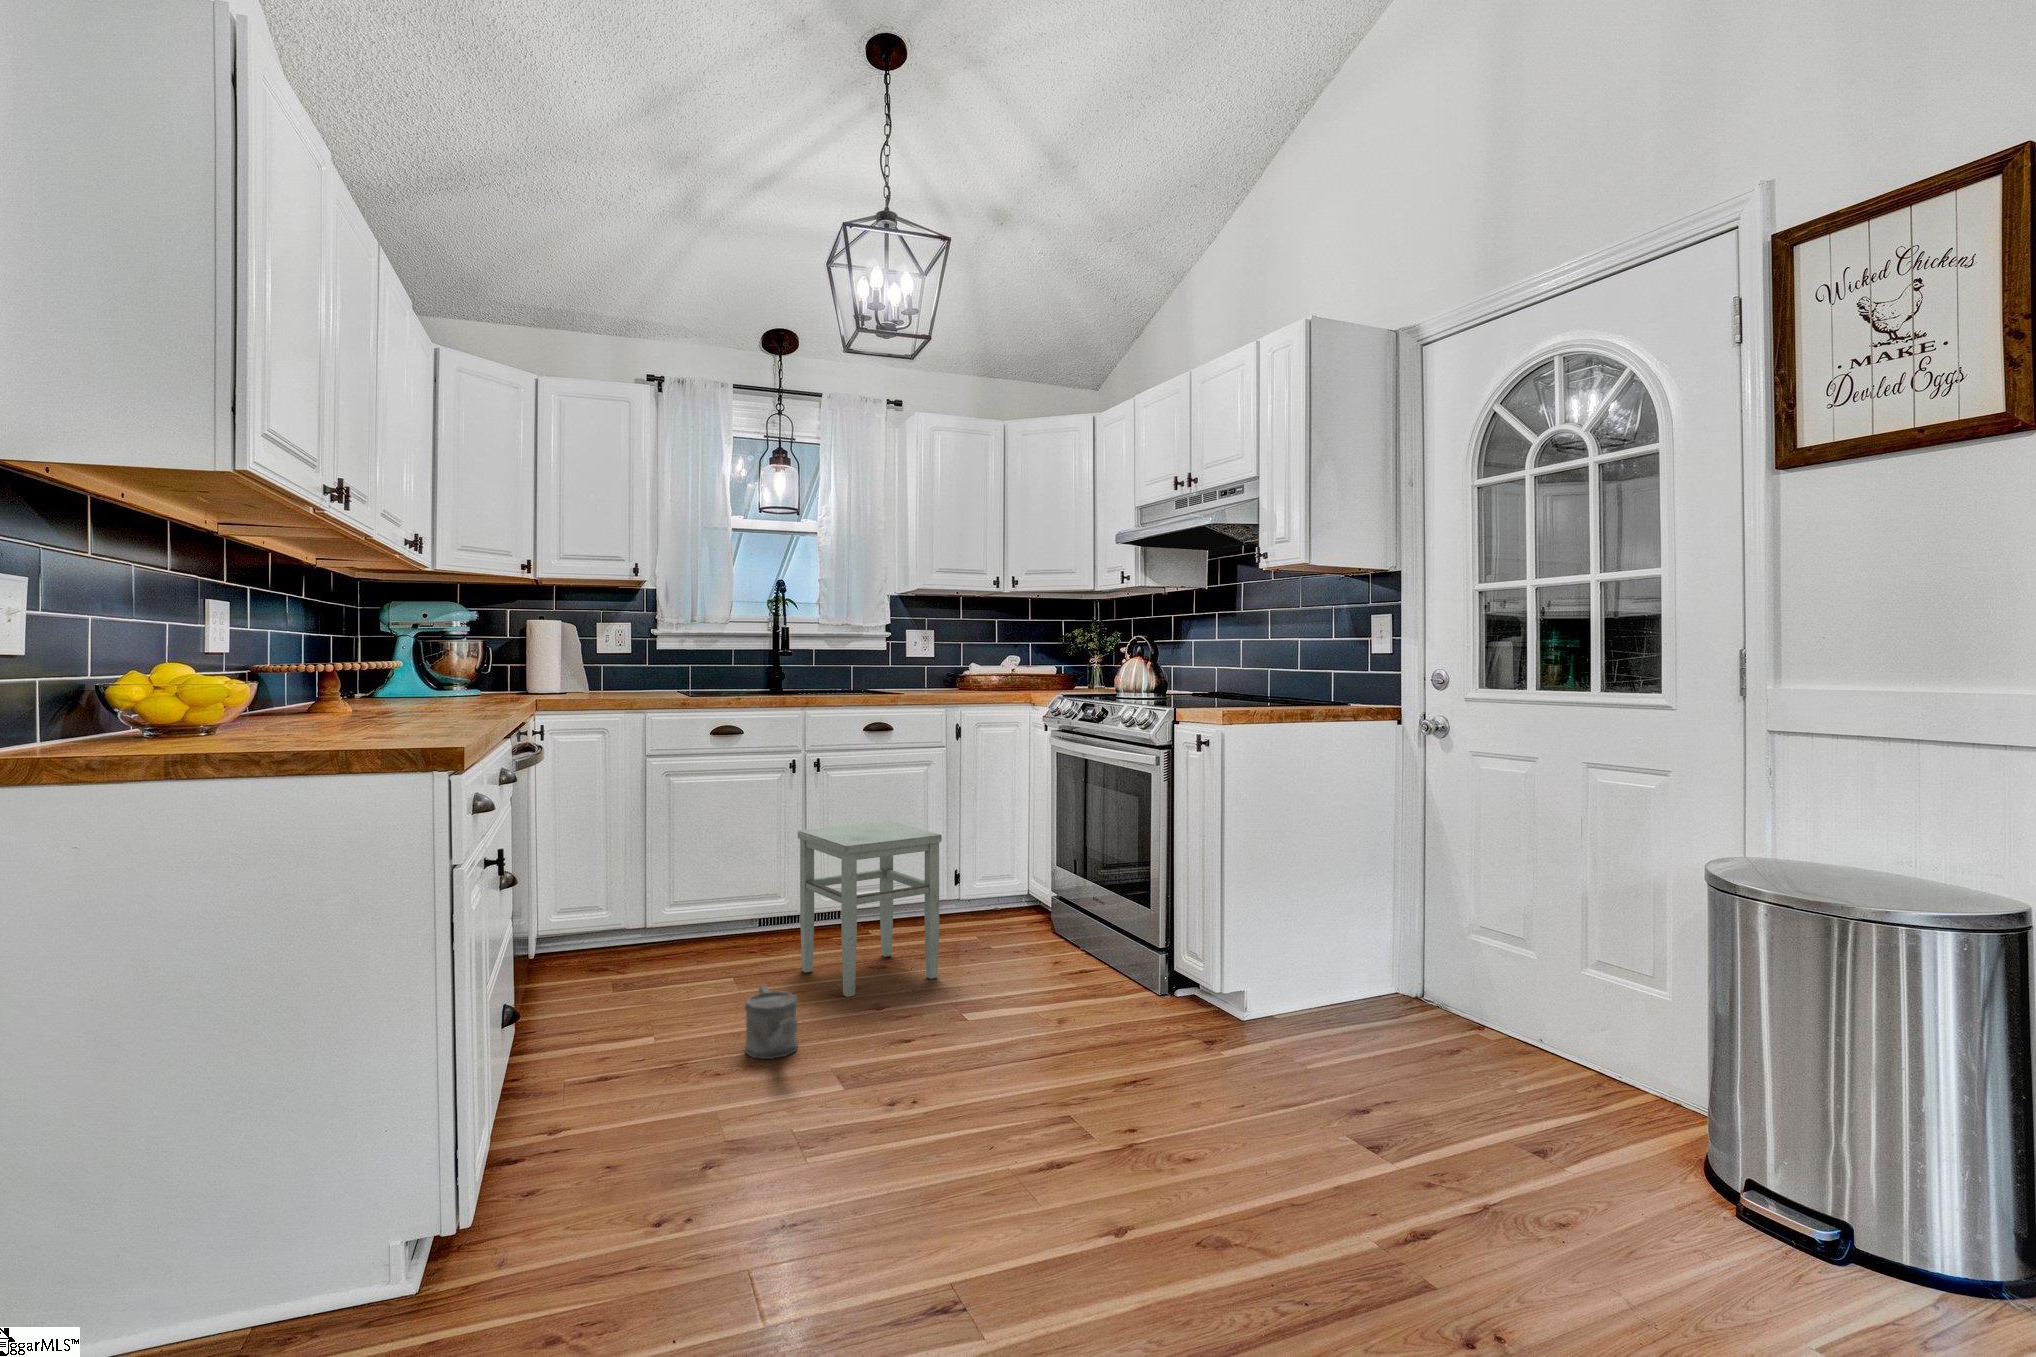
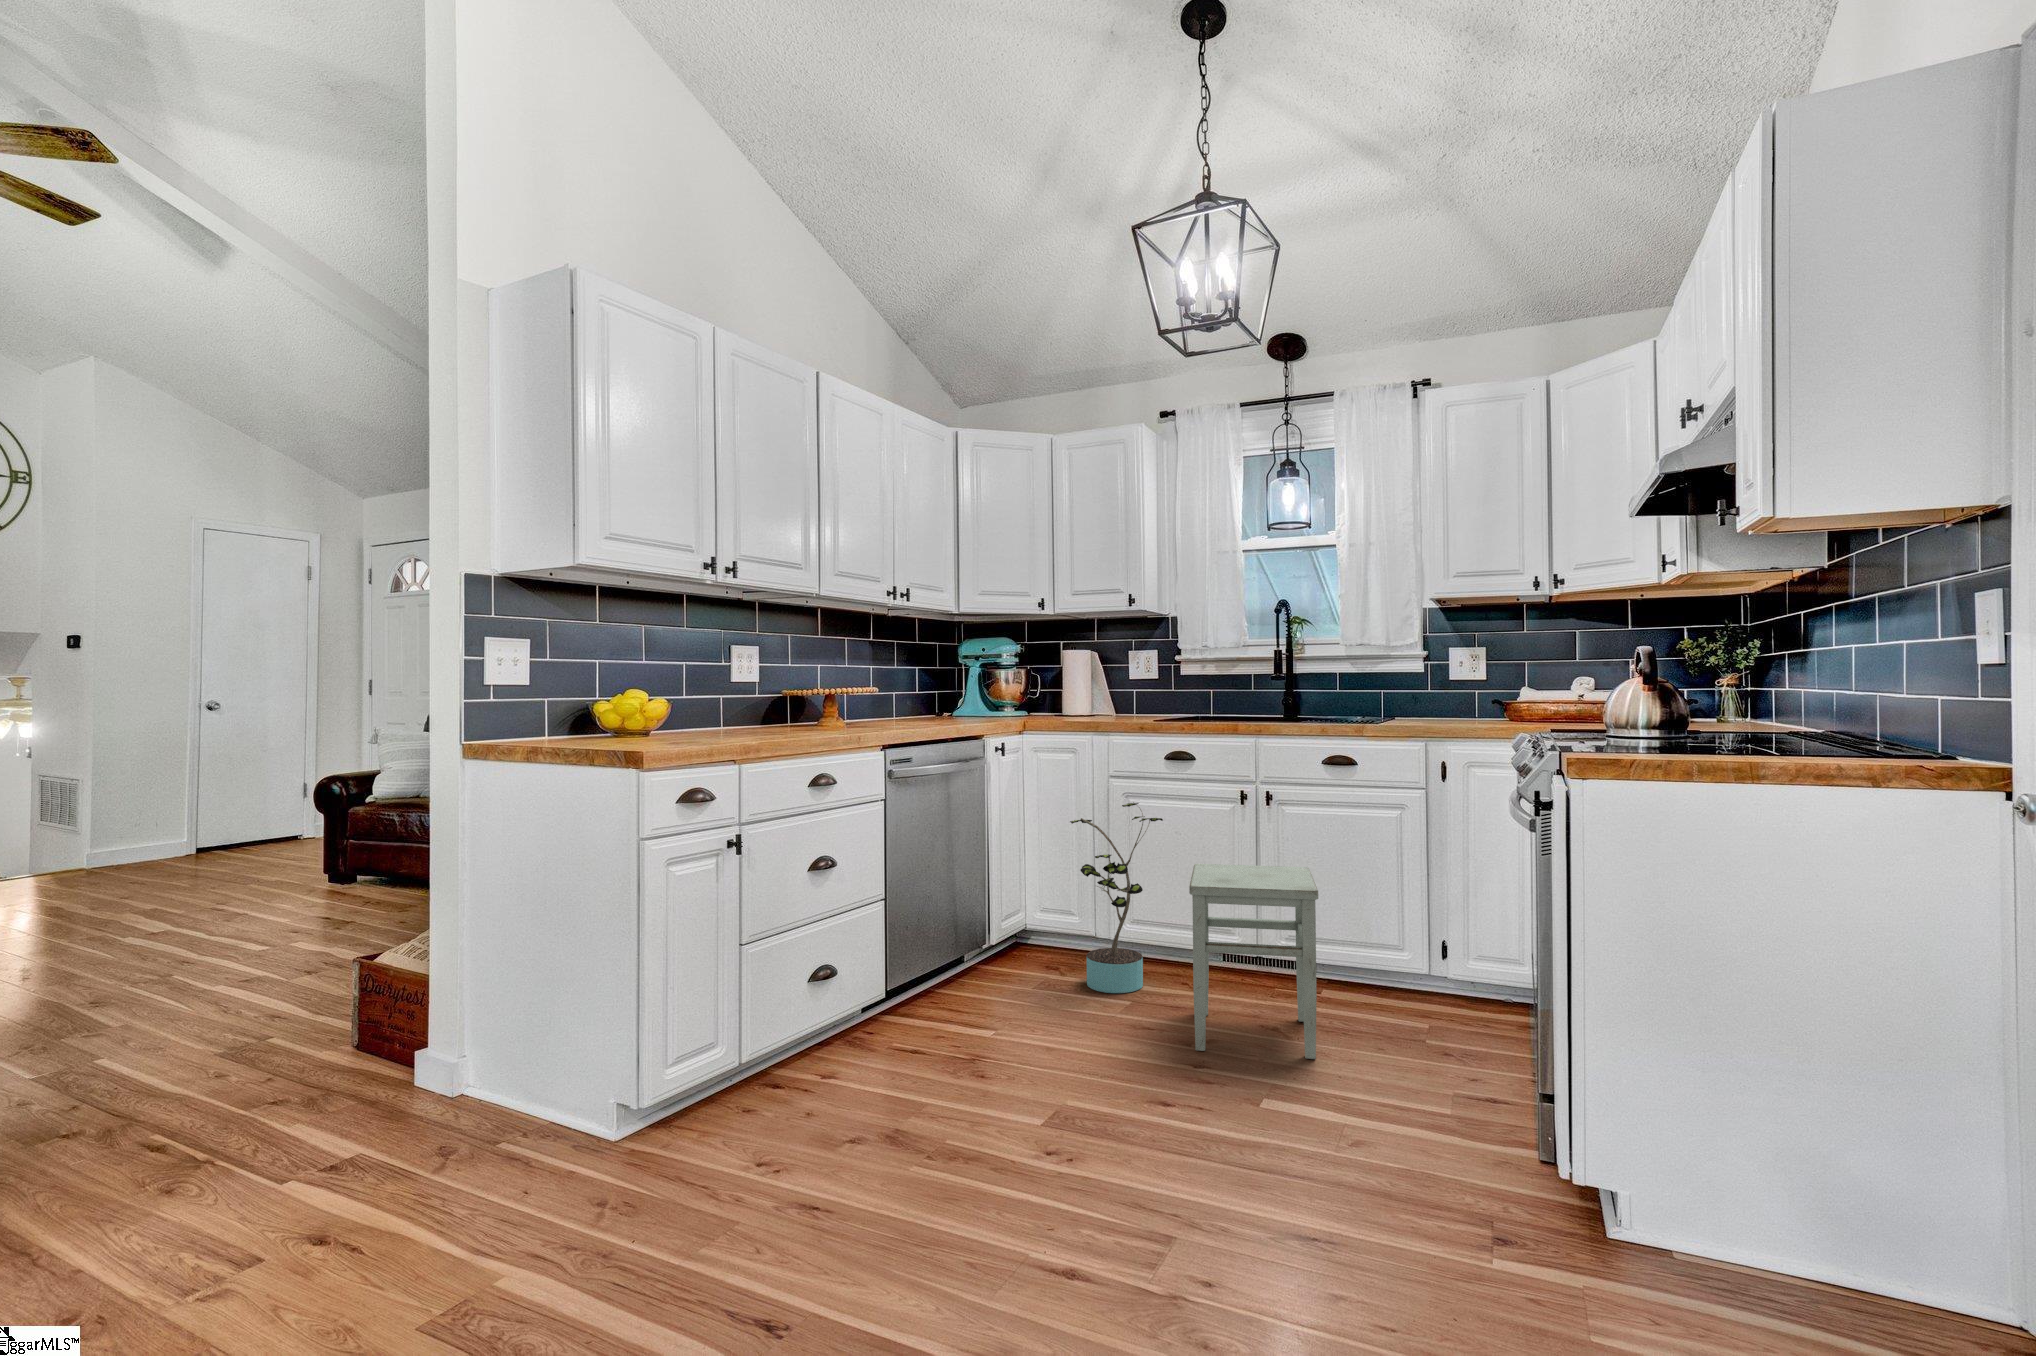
potted plant: none [633,780,747,979] -> present [1070,802,1163,993]
watering can: present [745,985,798,1059] -> none [1012,1010,1081,1086]

